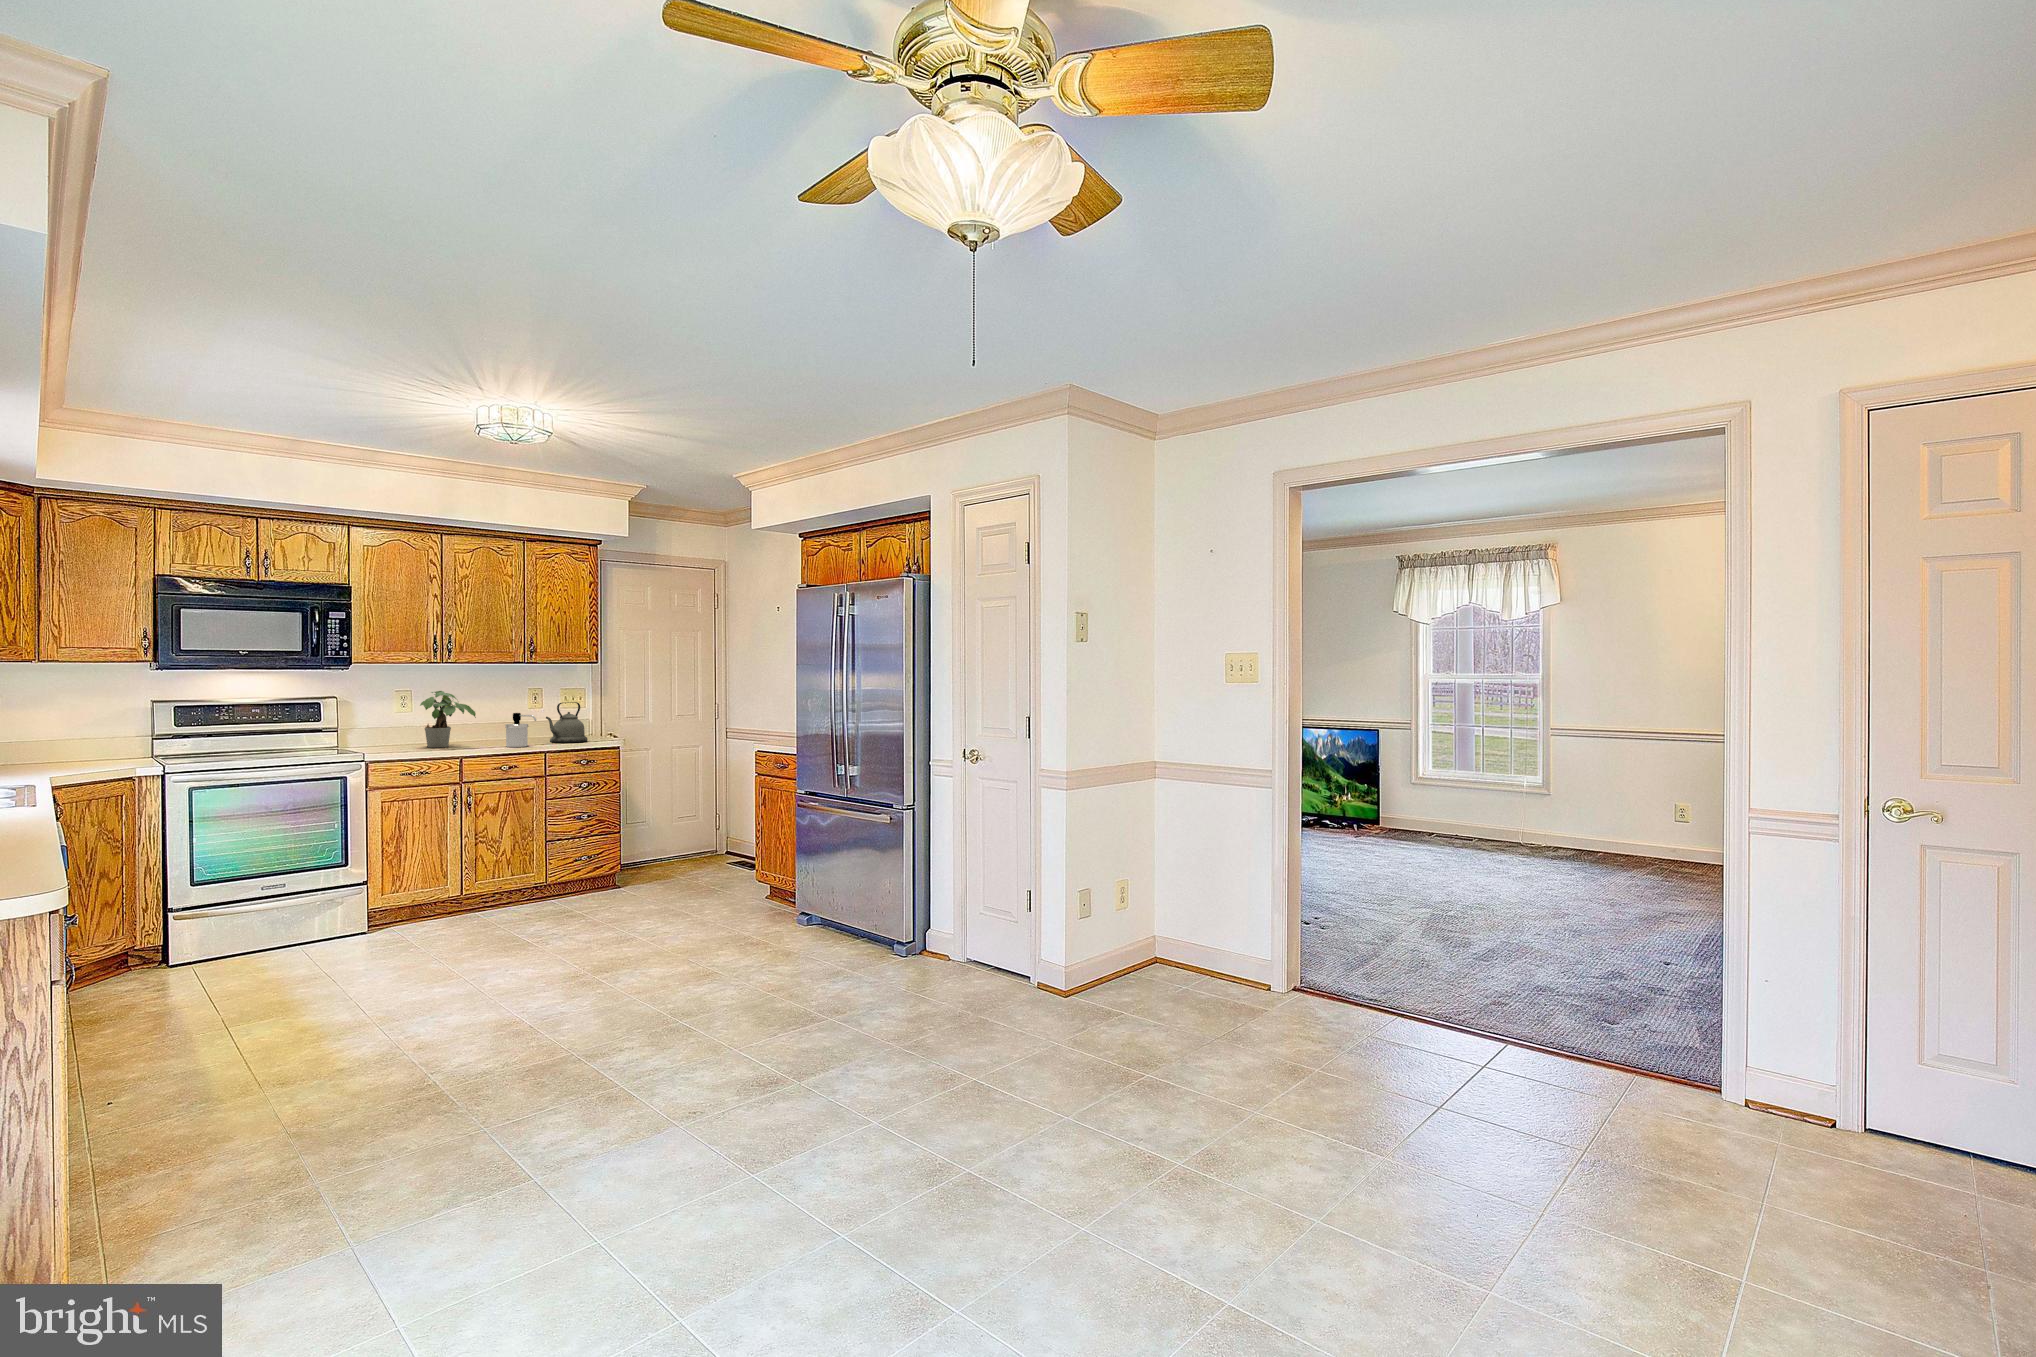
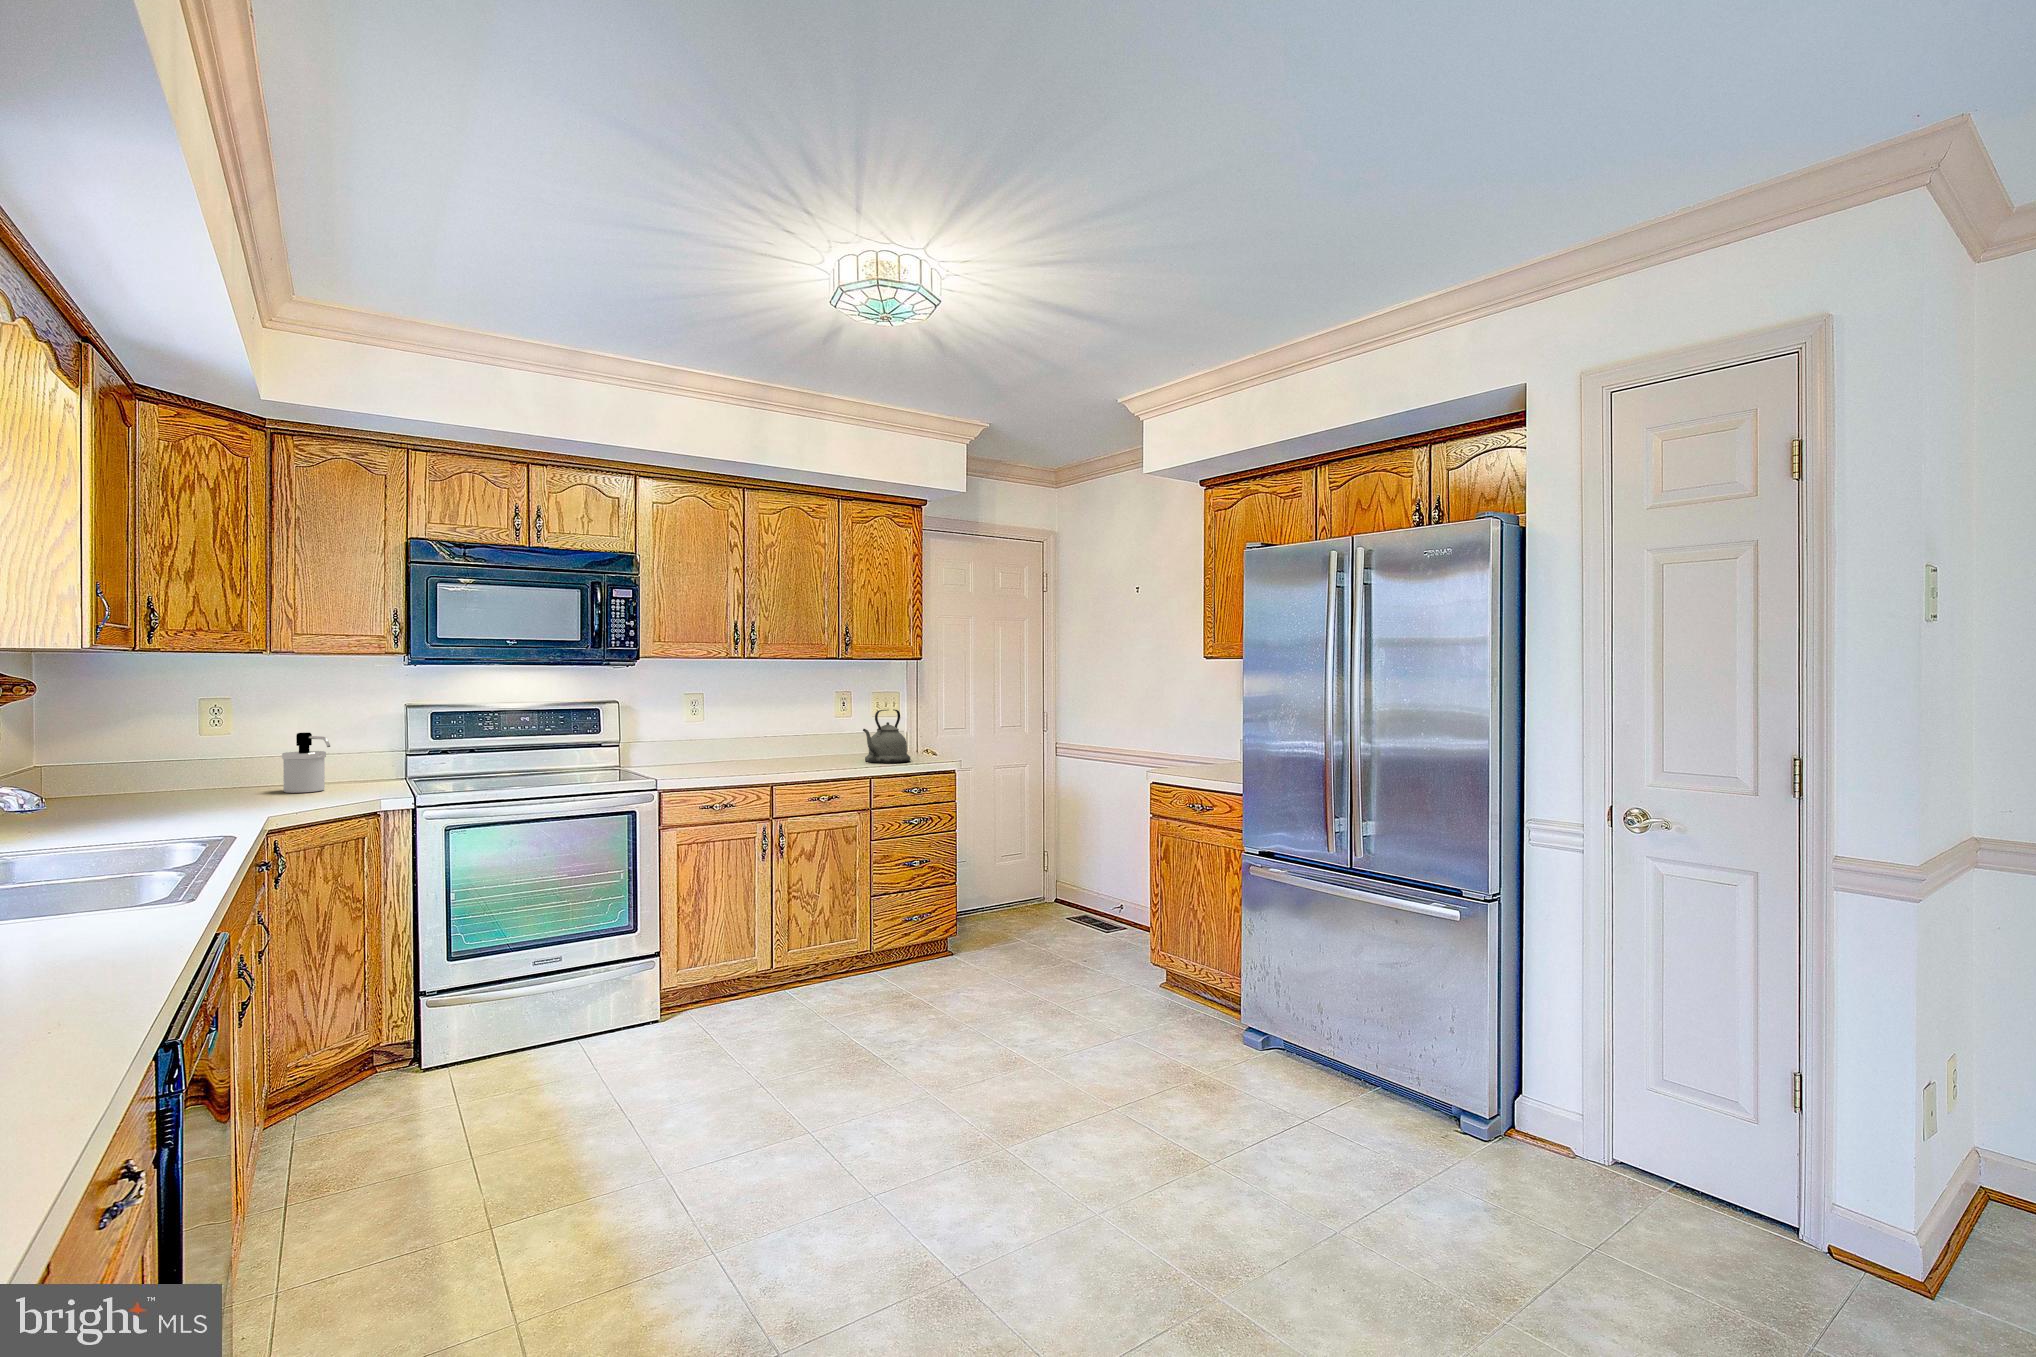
potted plant: present [420,691,476,748] -> none [717,694,784,769]
soap dispenser: present [505,713,536,747] -> present [282,732,330,793]

